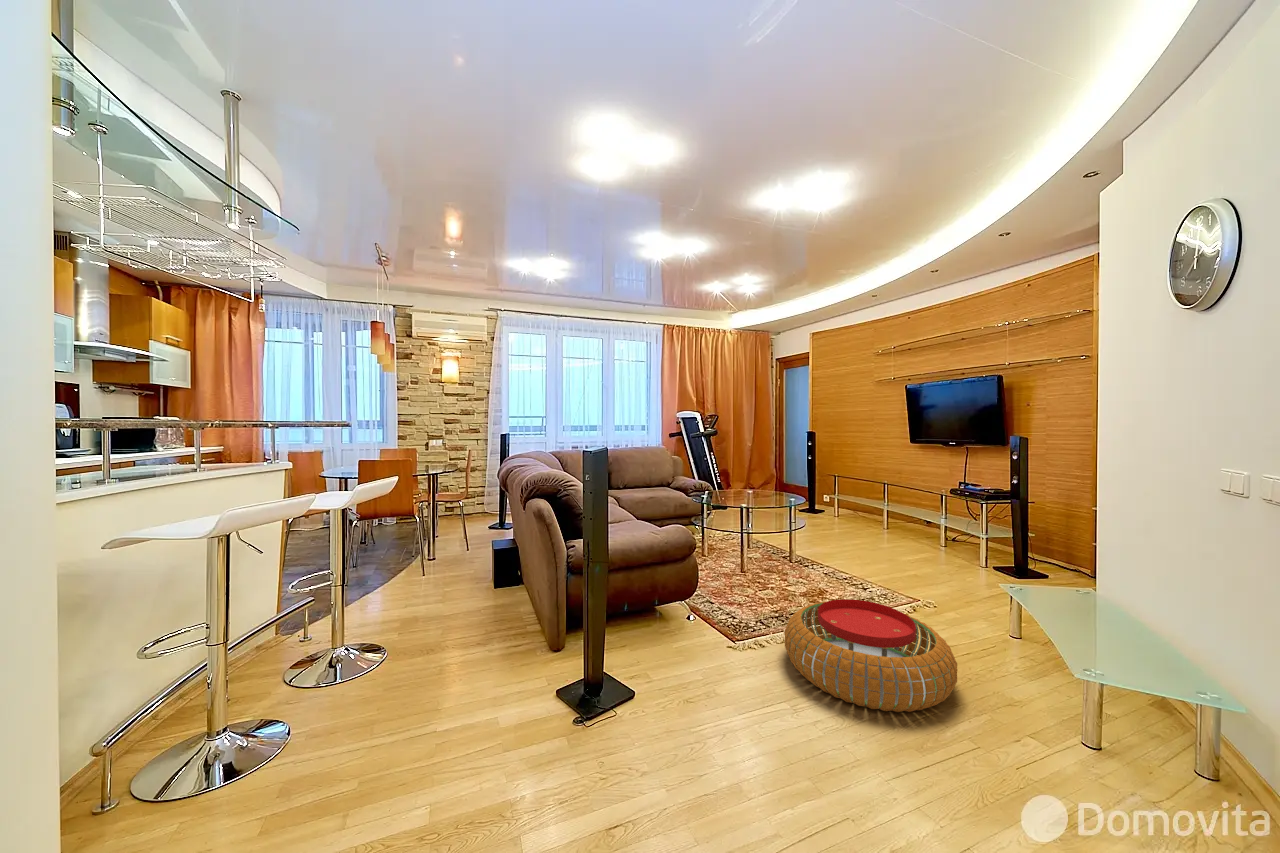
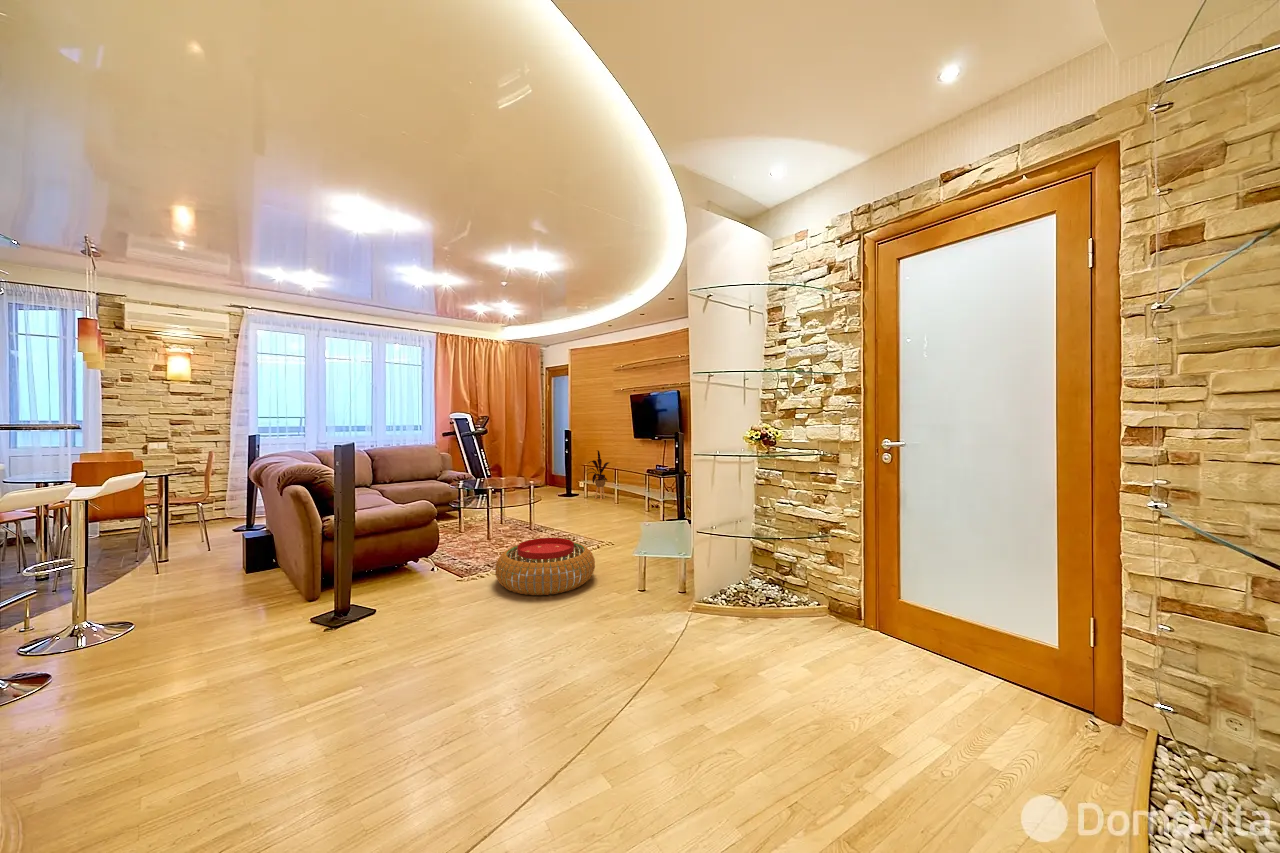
house plant: none [840,458,877,523] -> present [588,451,609,500]

